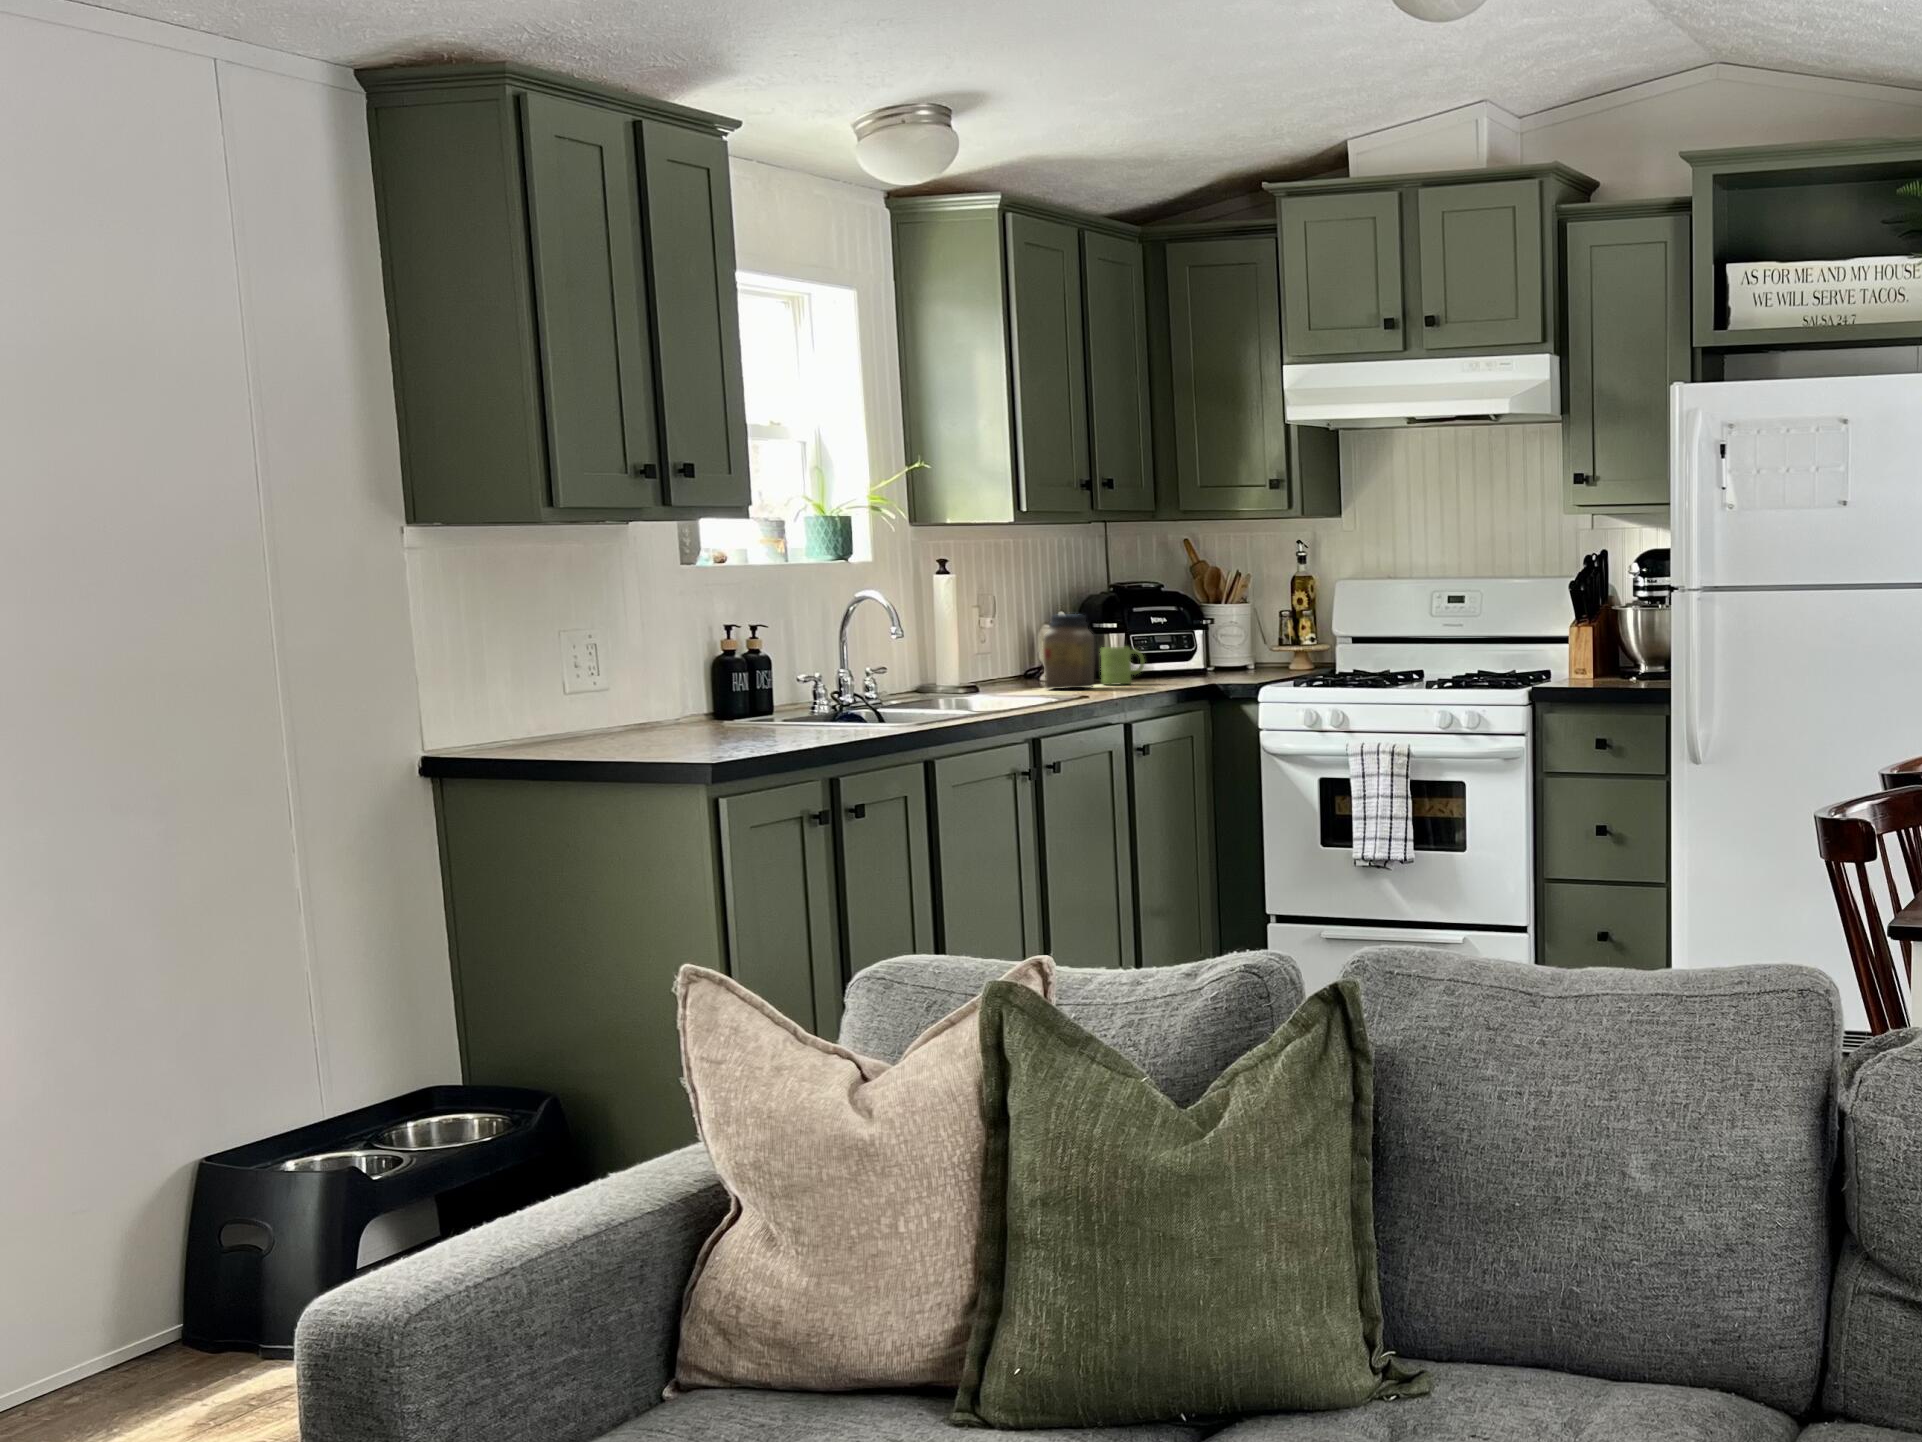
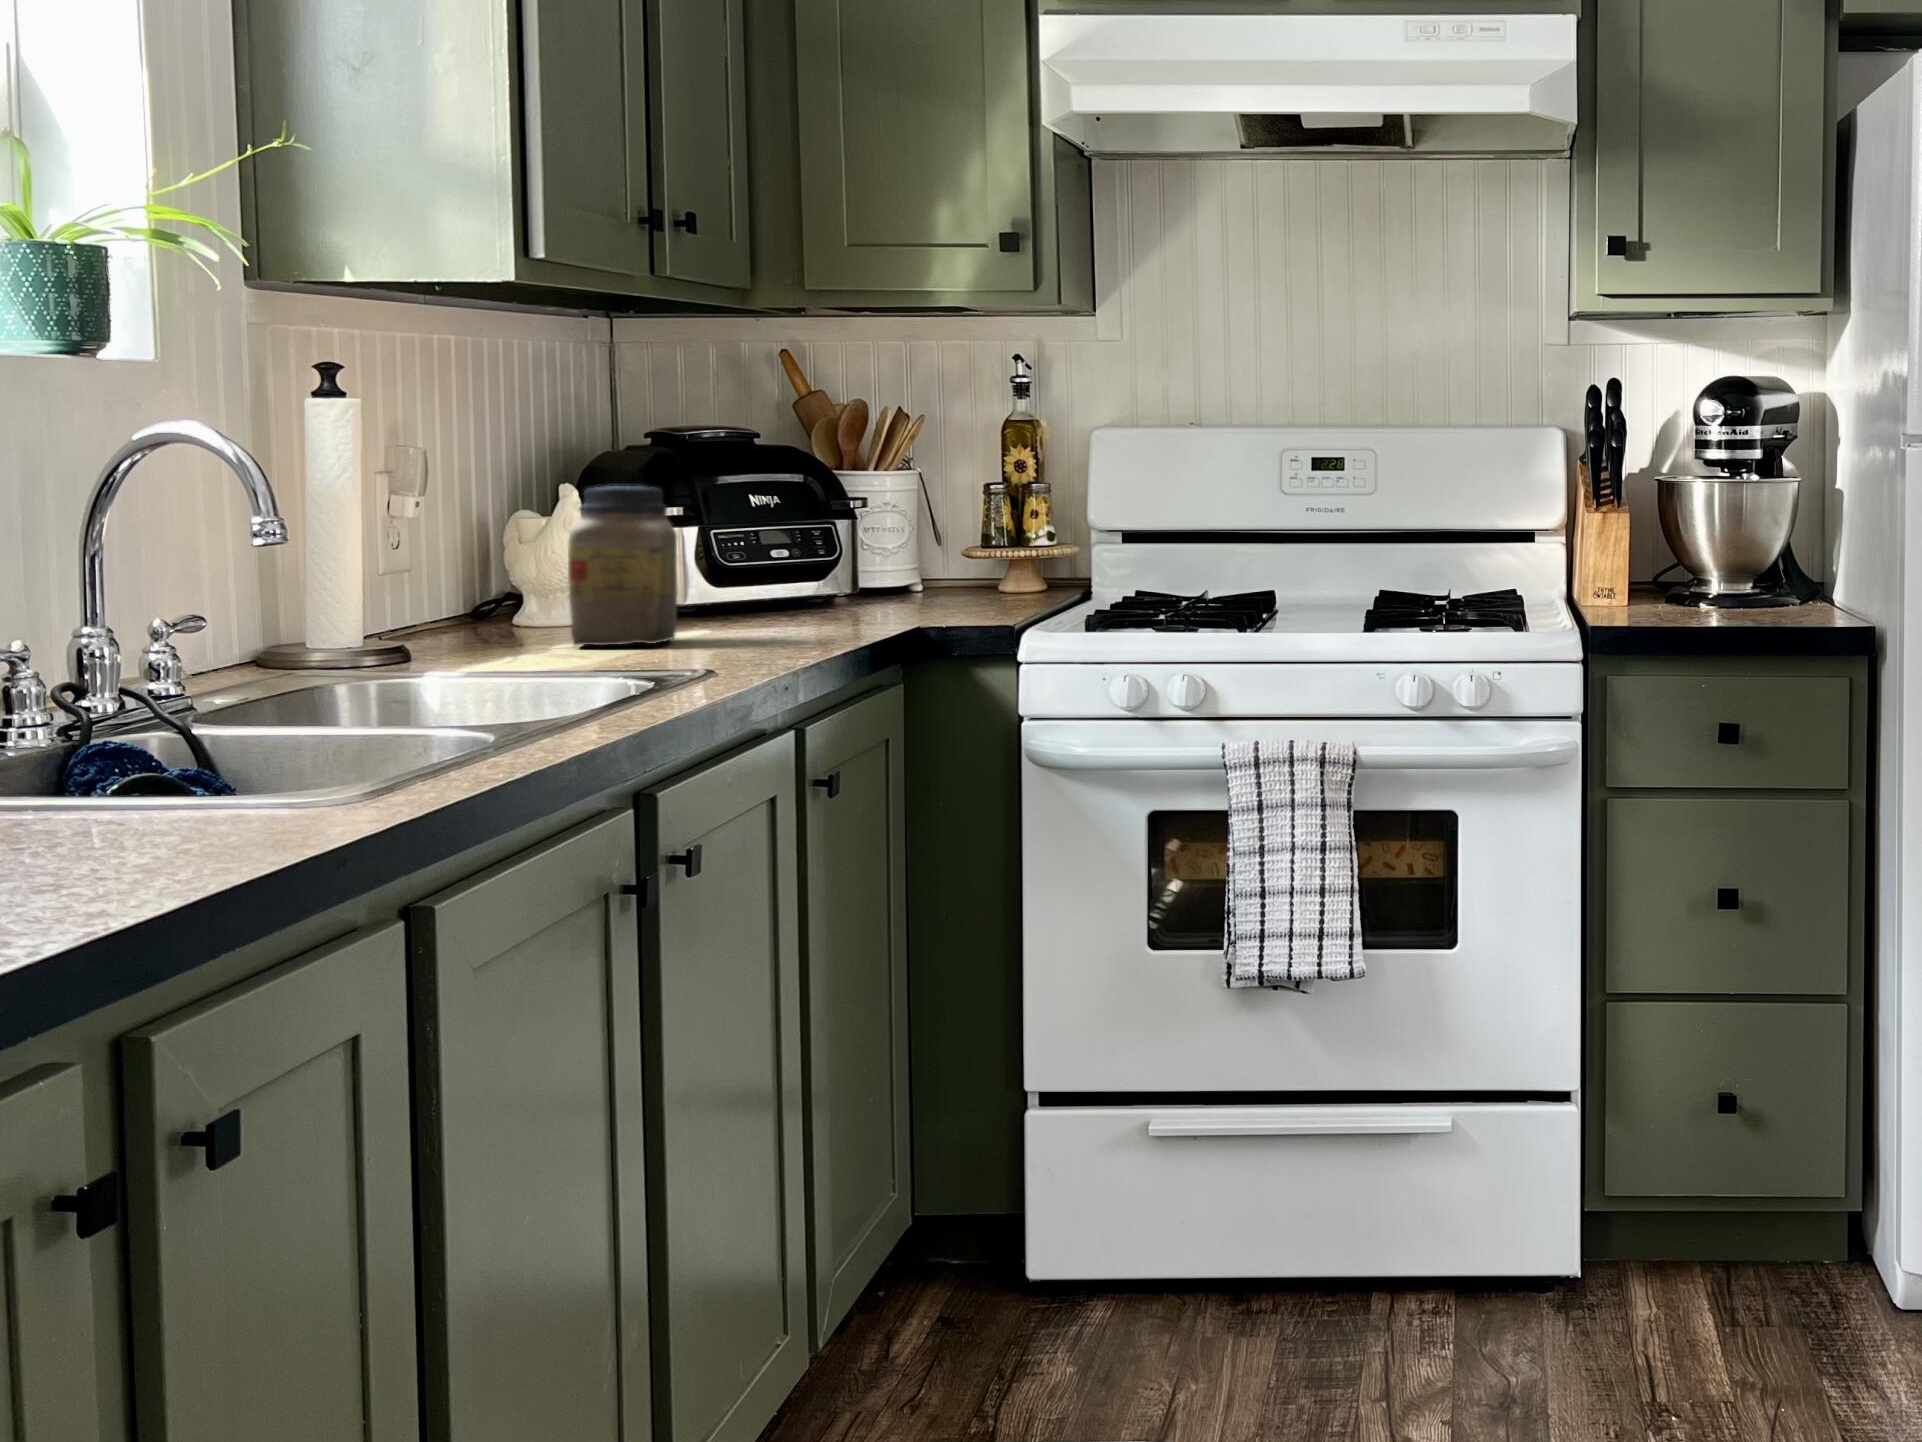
mug: present [1101,647,1144,685] -> none [677,553,769,631]

